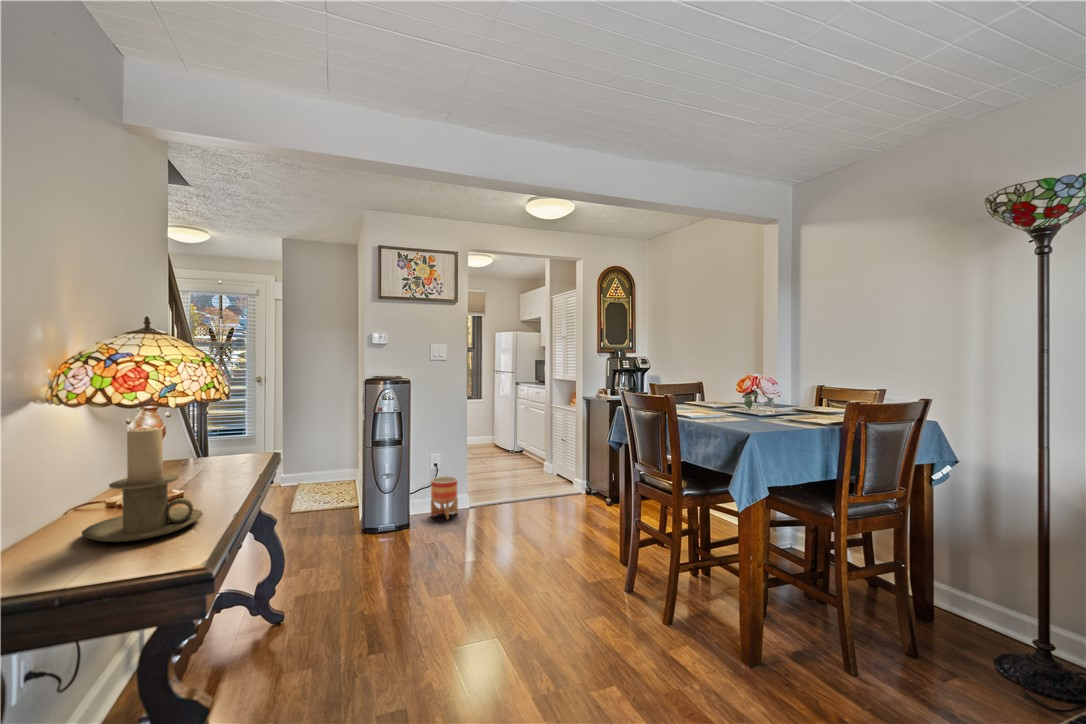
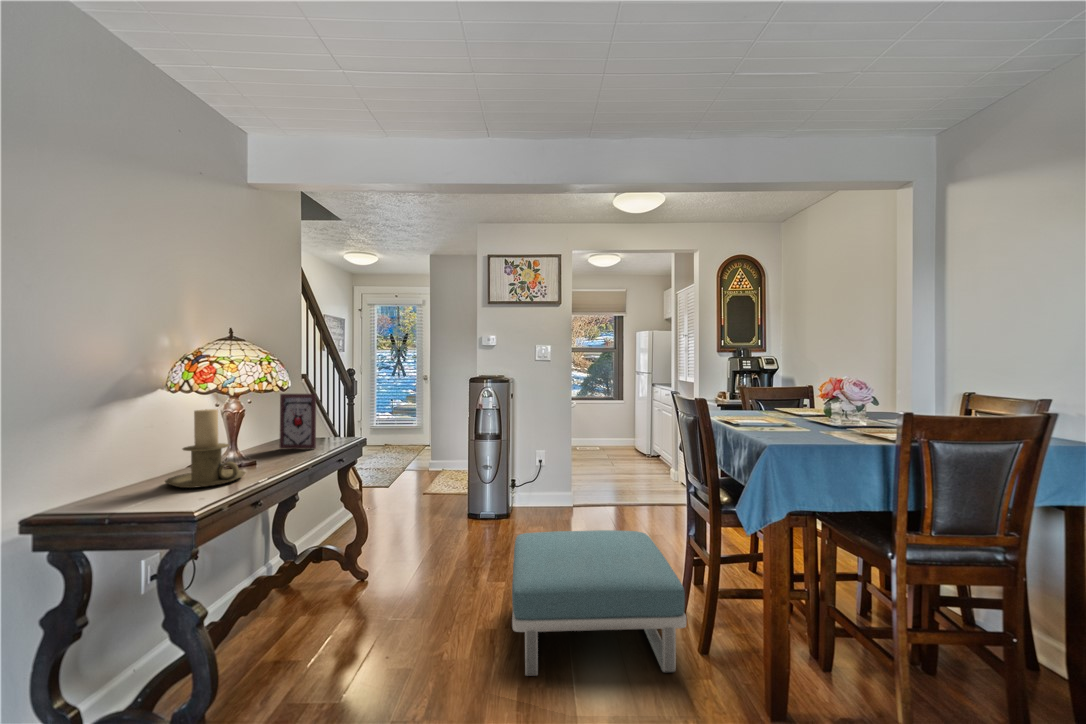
picture frame: none [191,402,245,475] -> present [280,394,316,449]
planter: present [431,476,458,519] -> none [531,473,557,514]
footstool: none [478,525,676,688] -> present [512,530,687,676]

